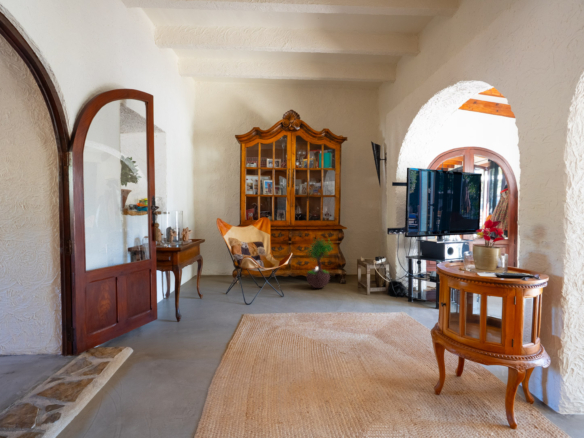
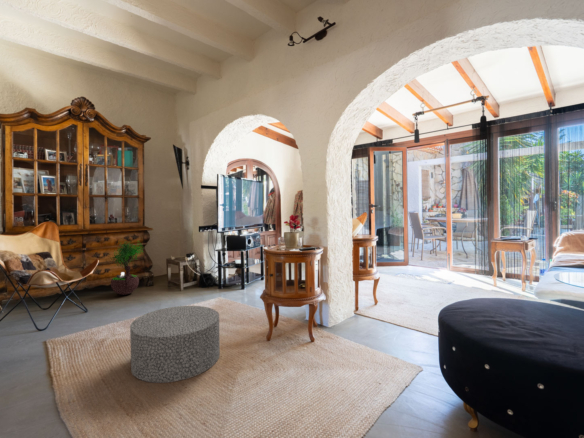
ottoman: none [273,308,361,389] -> present [130,306,220,383]

